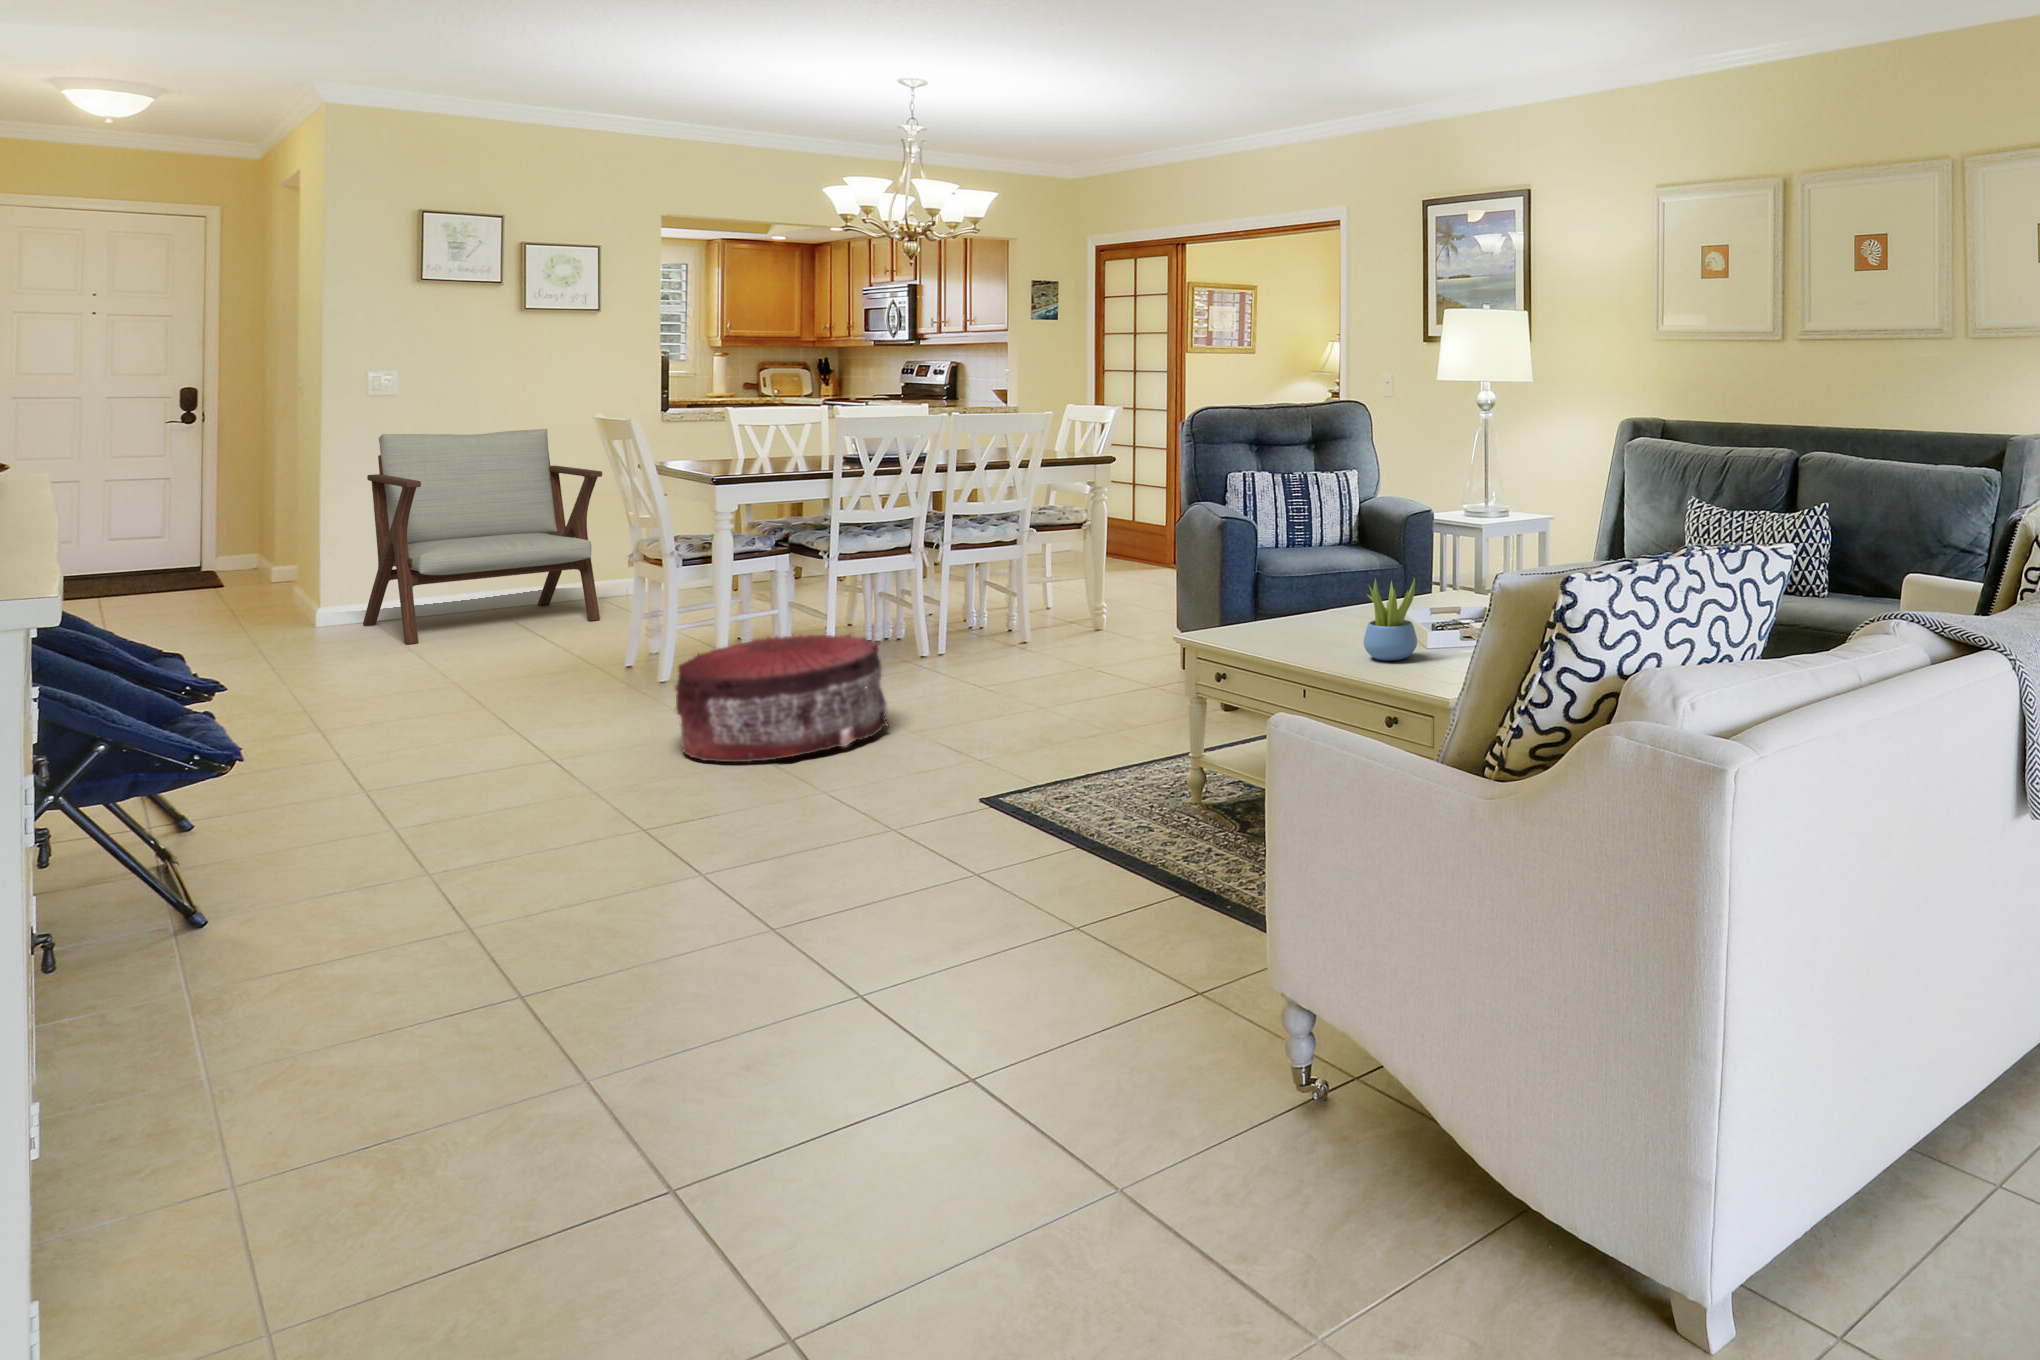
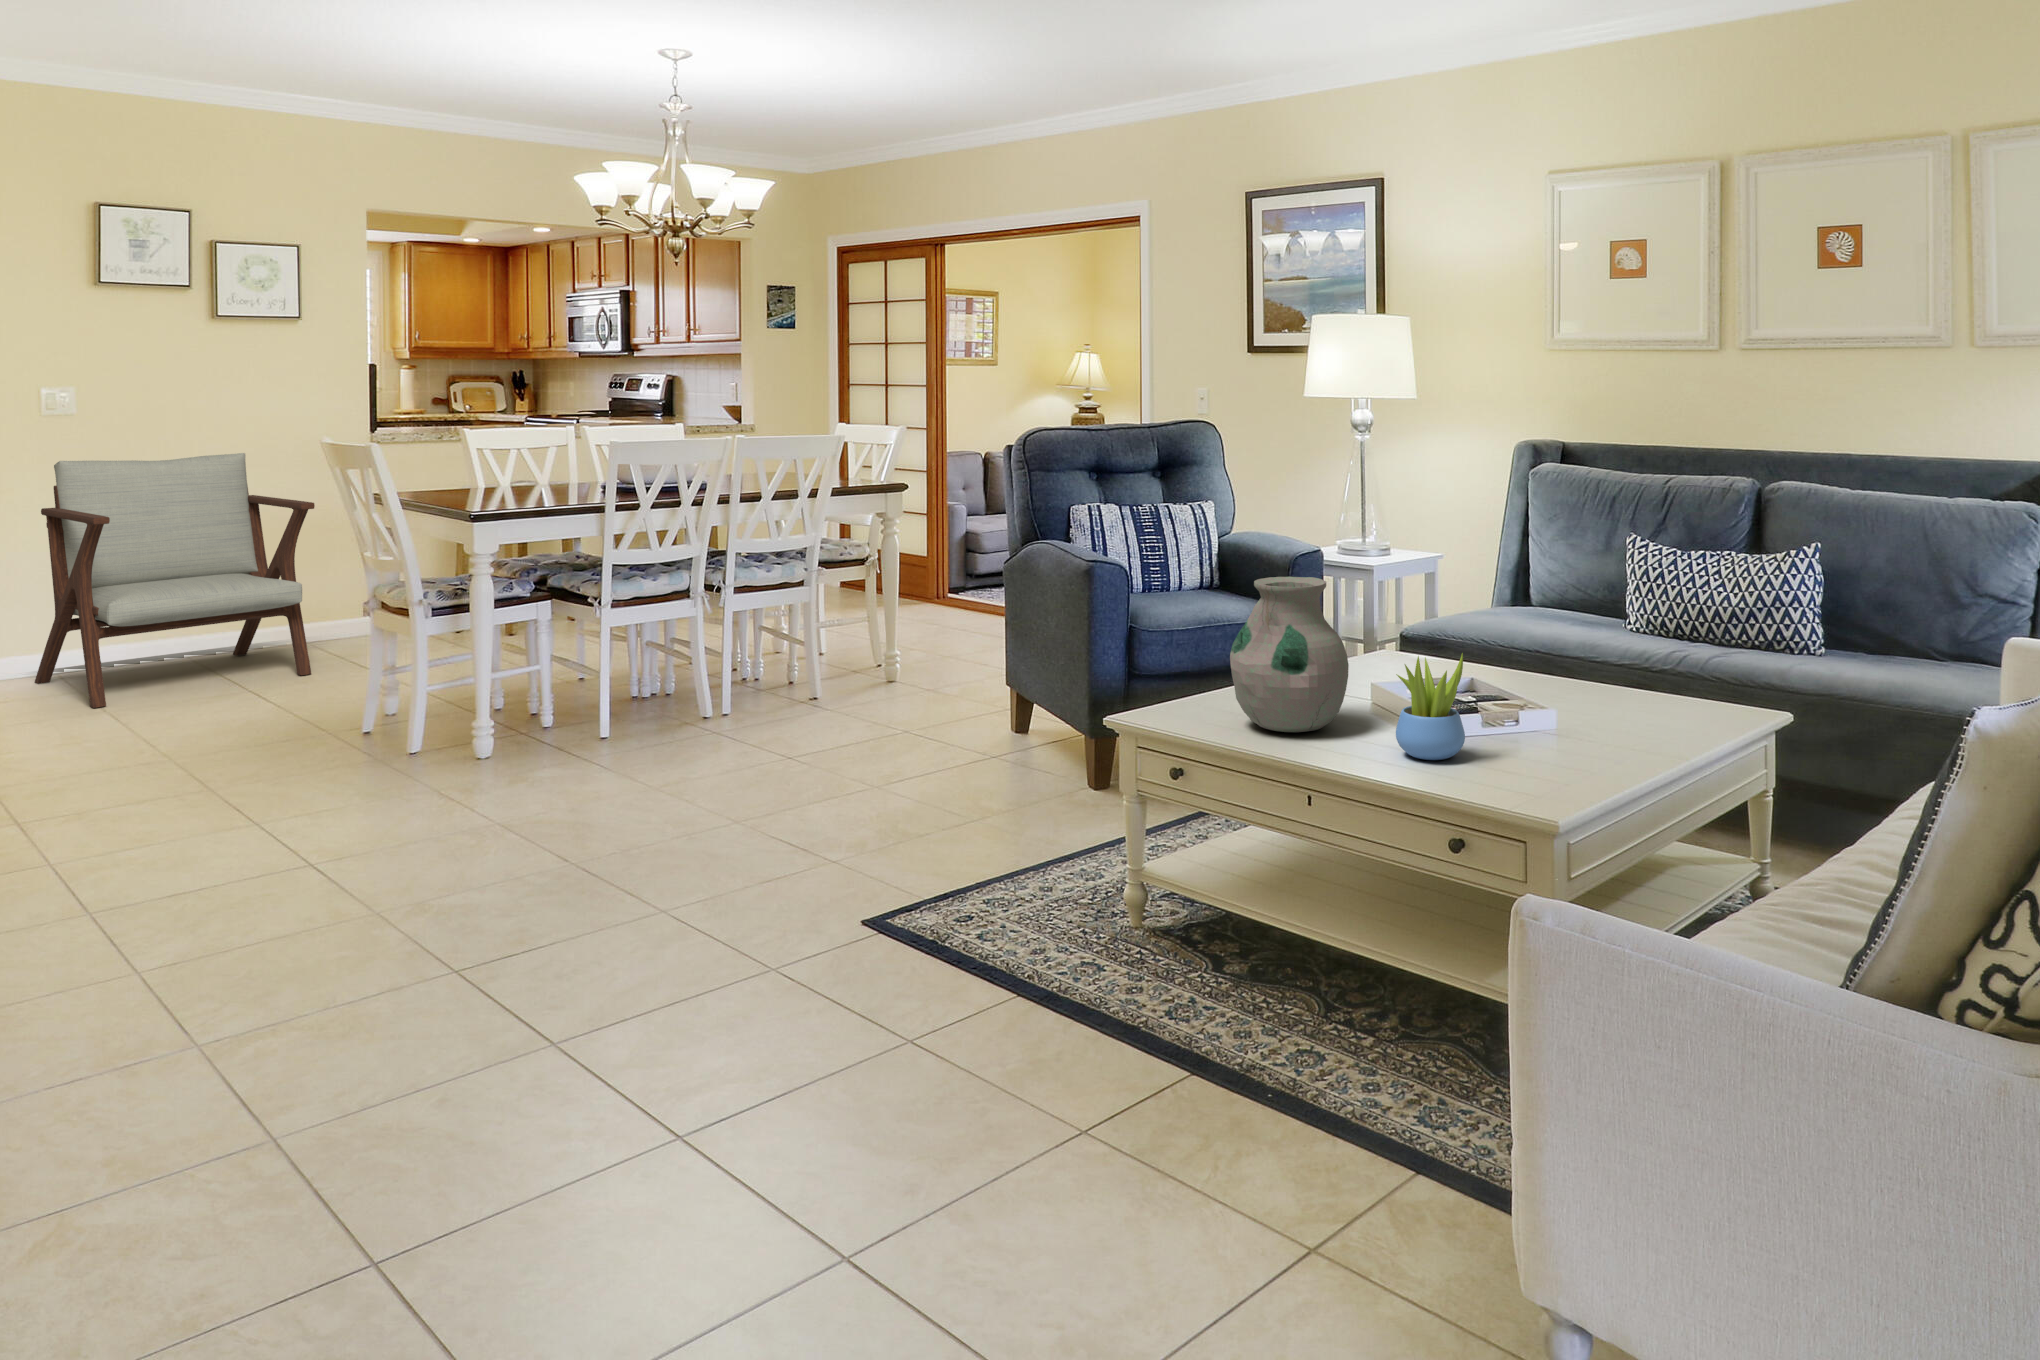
vase: none [1253,520,1349,643] -> present [1230,577,1349,733]
pouf: present [675,634,888,762] -> none [461,704,716,873]

